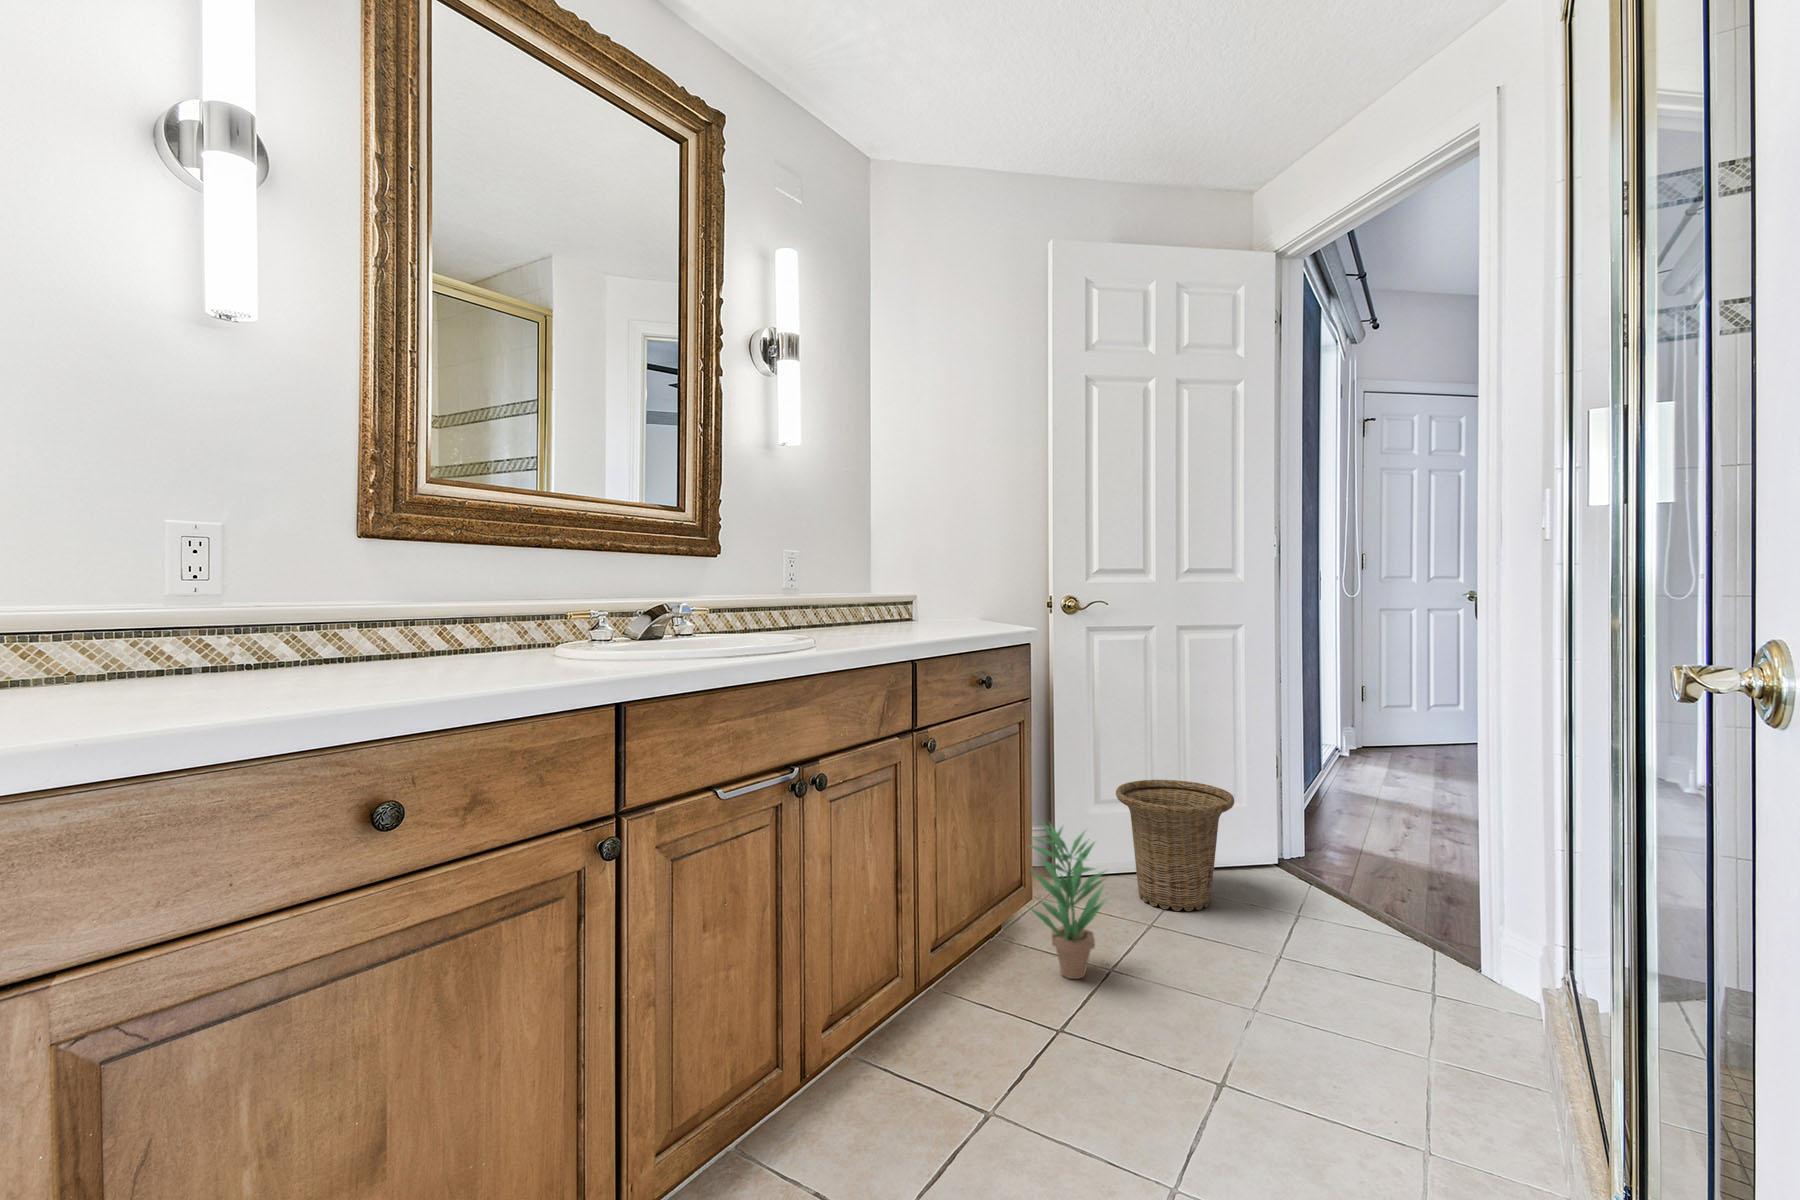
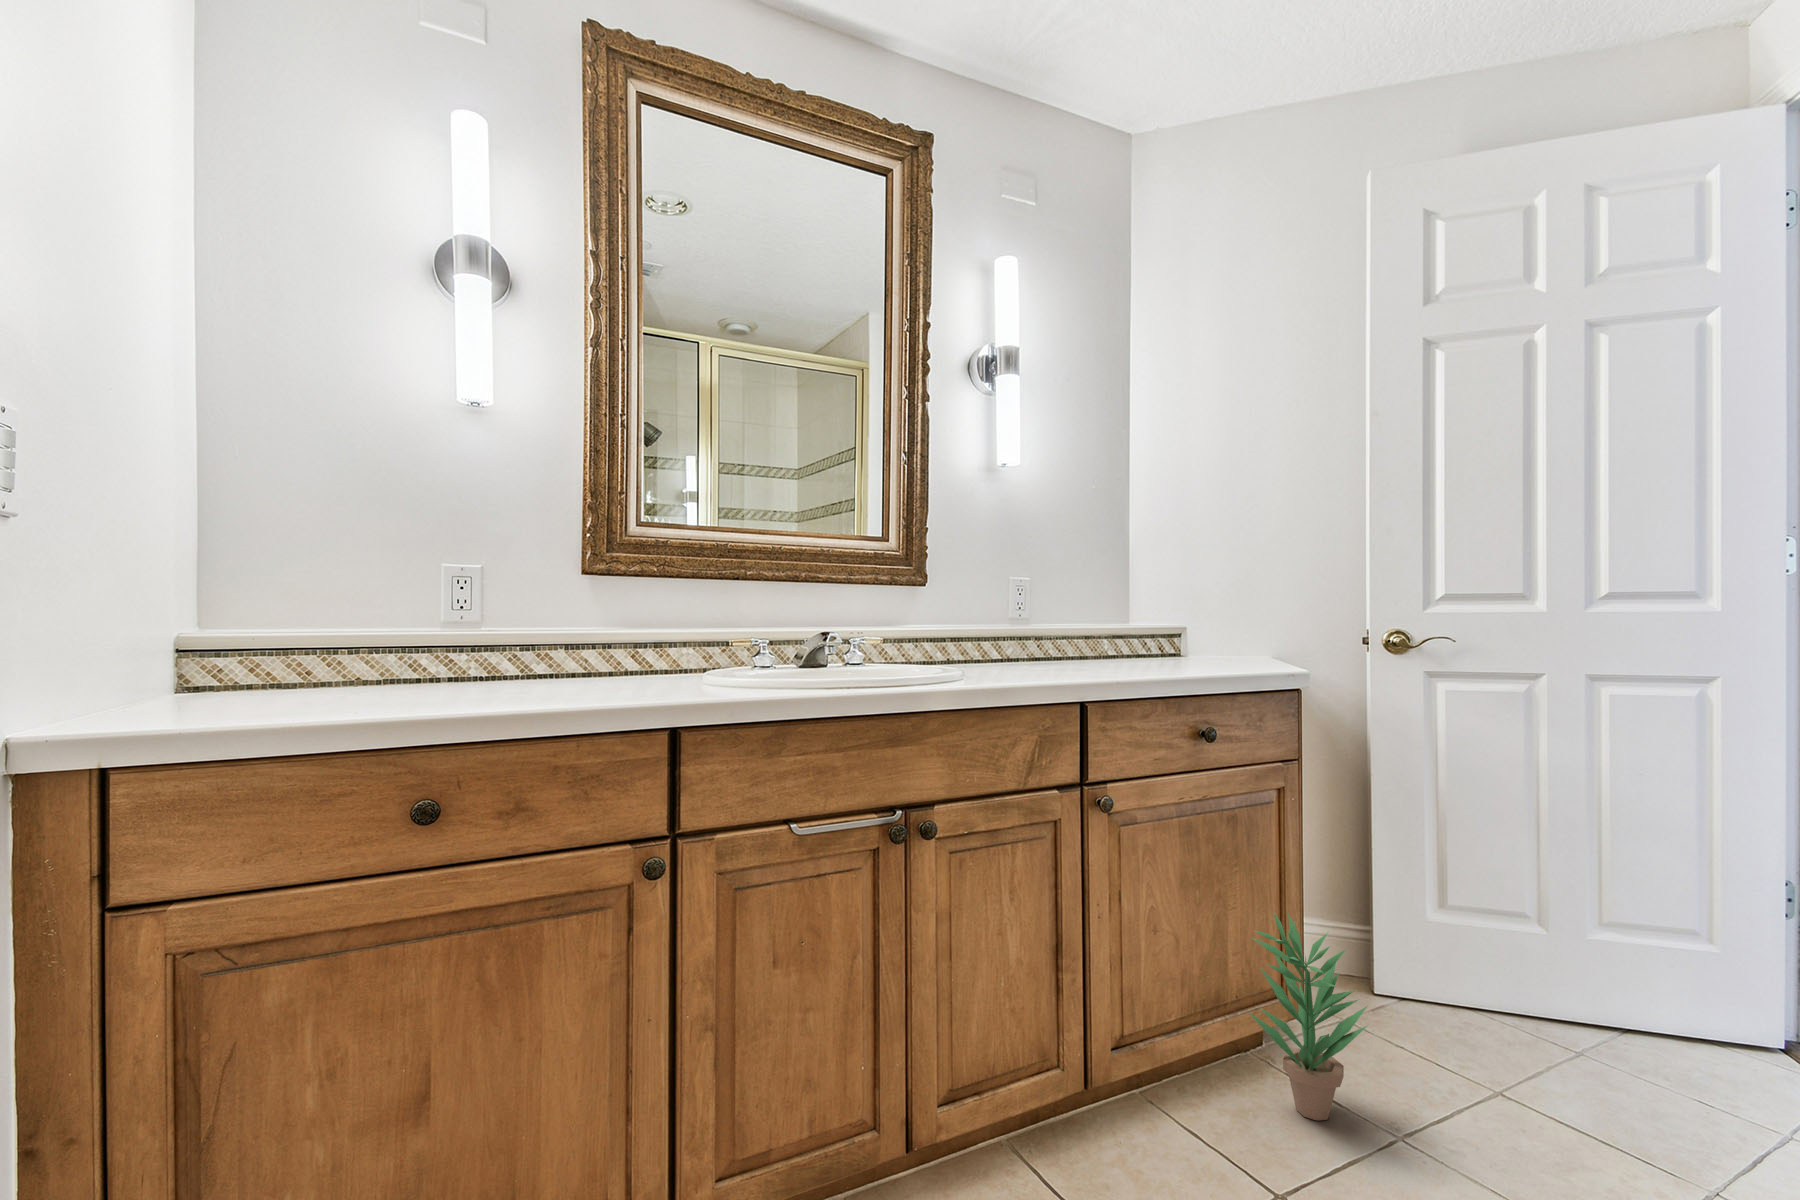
basket: present [1116,780,1234,911] -> none [1432,881,1621,1074]

